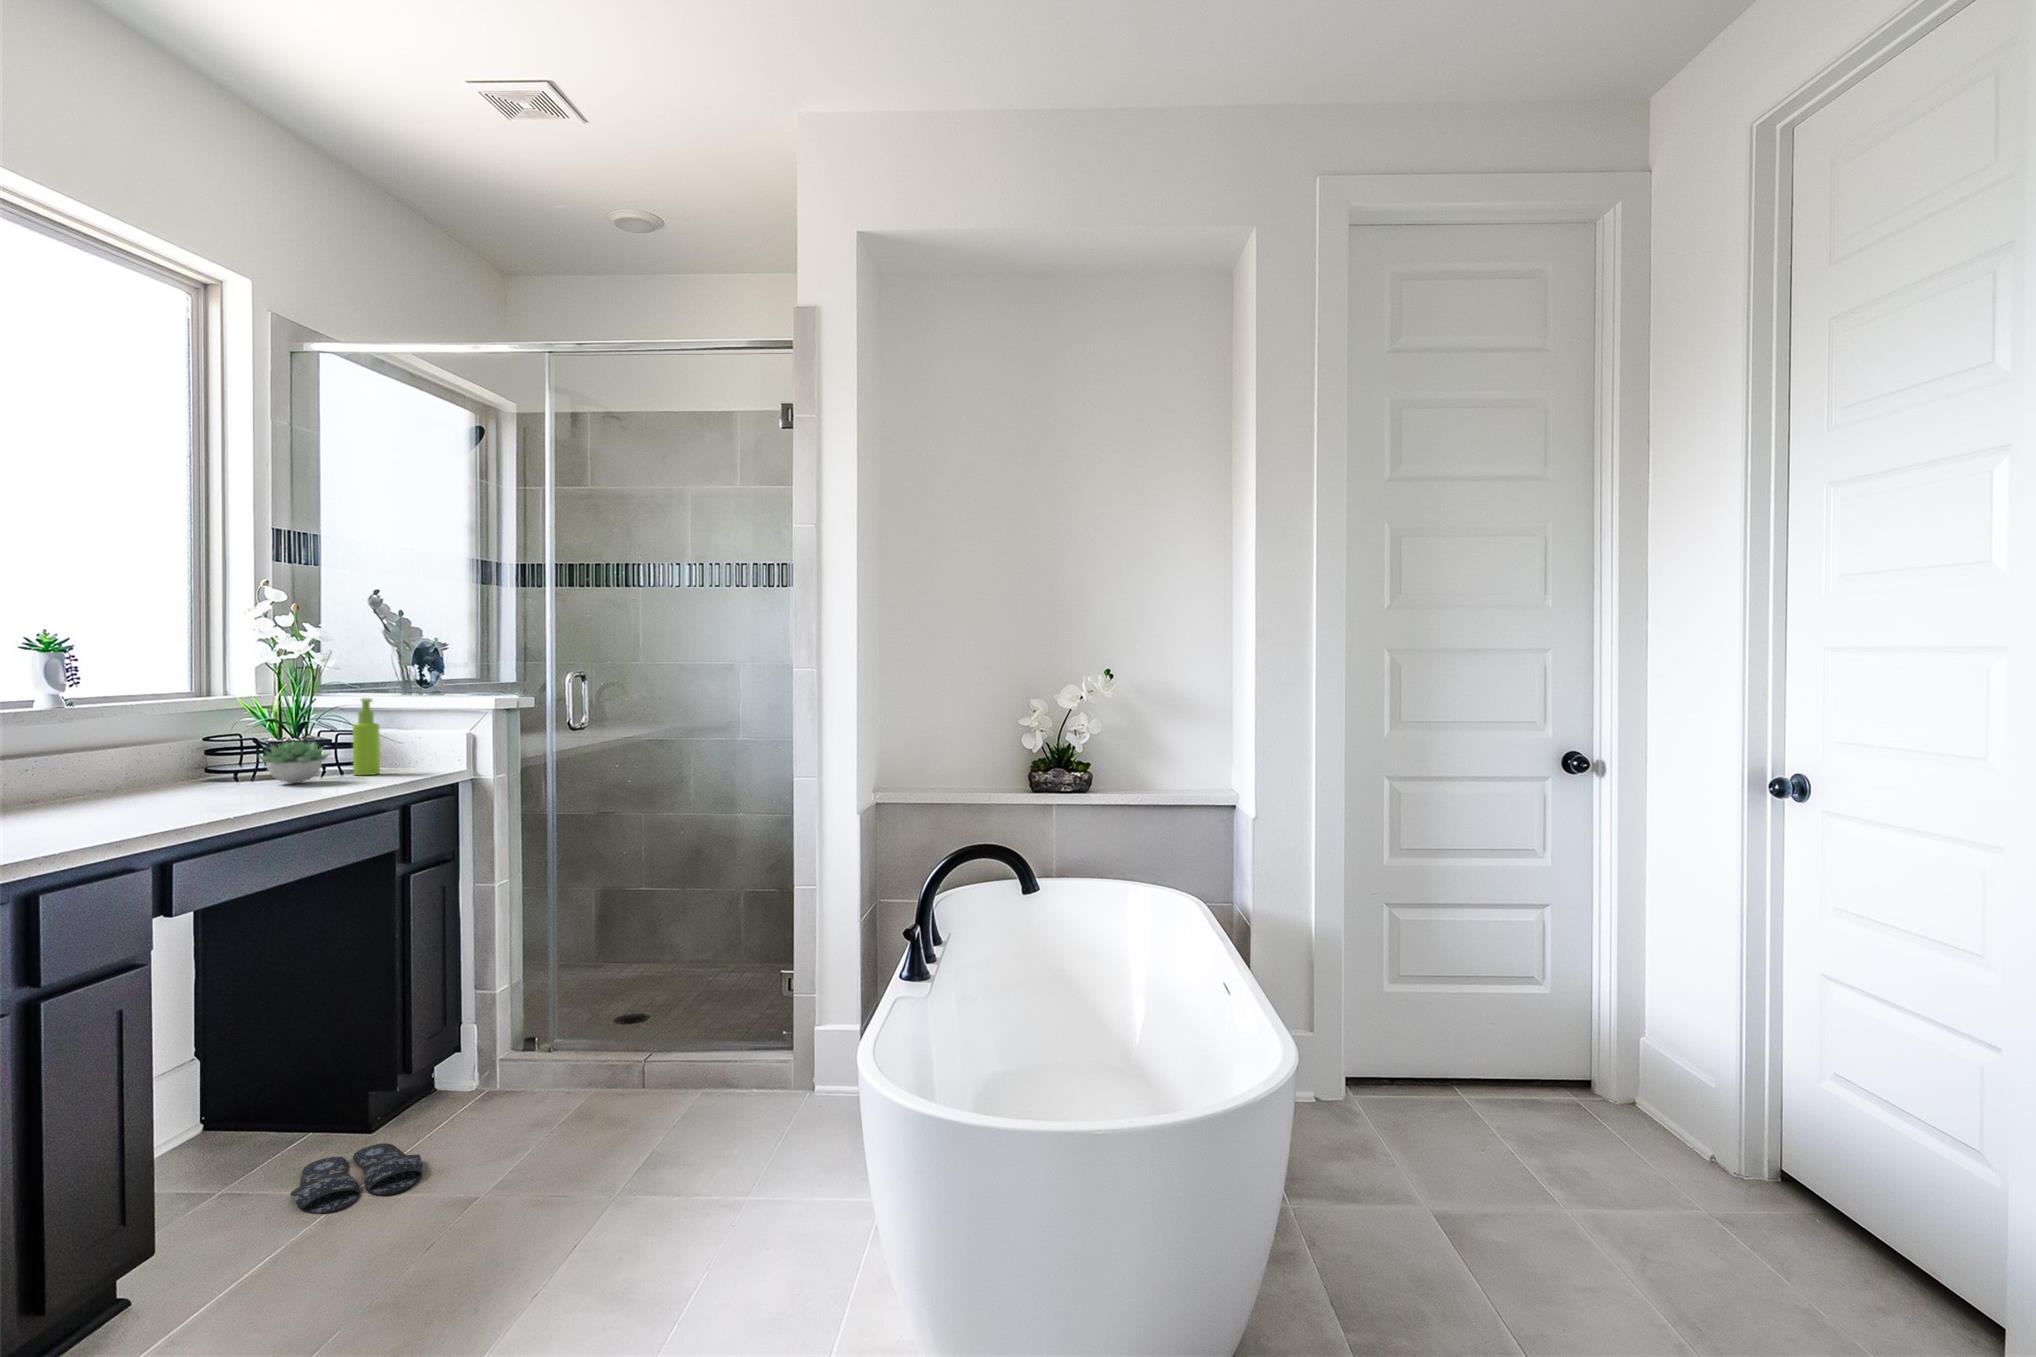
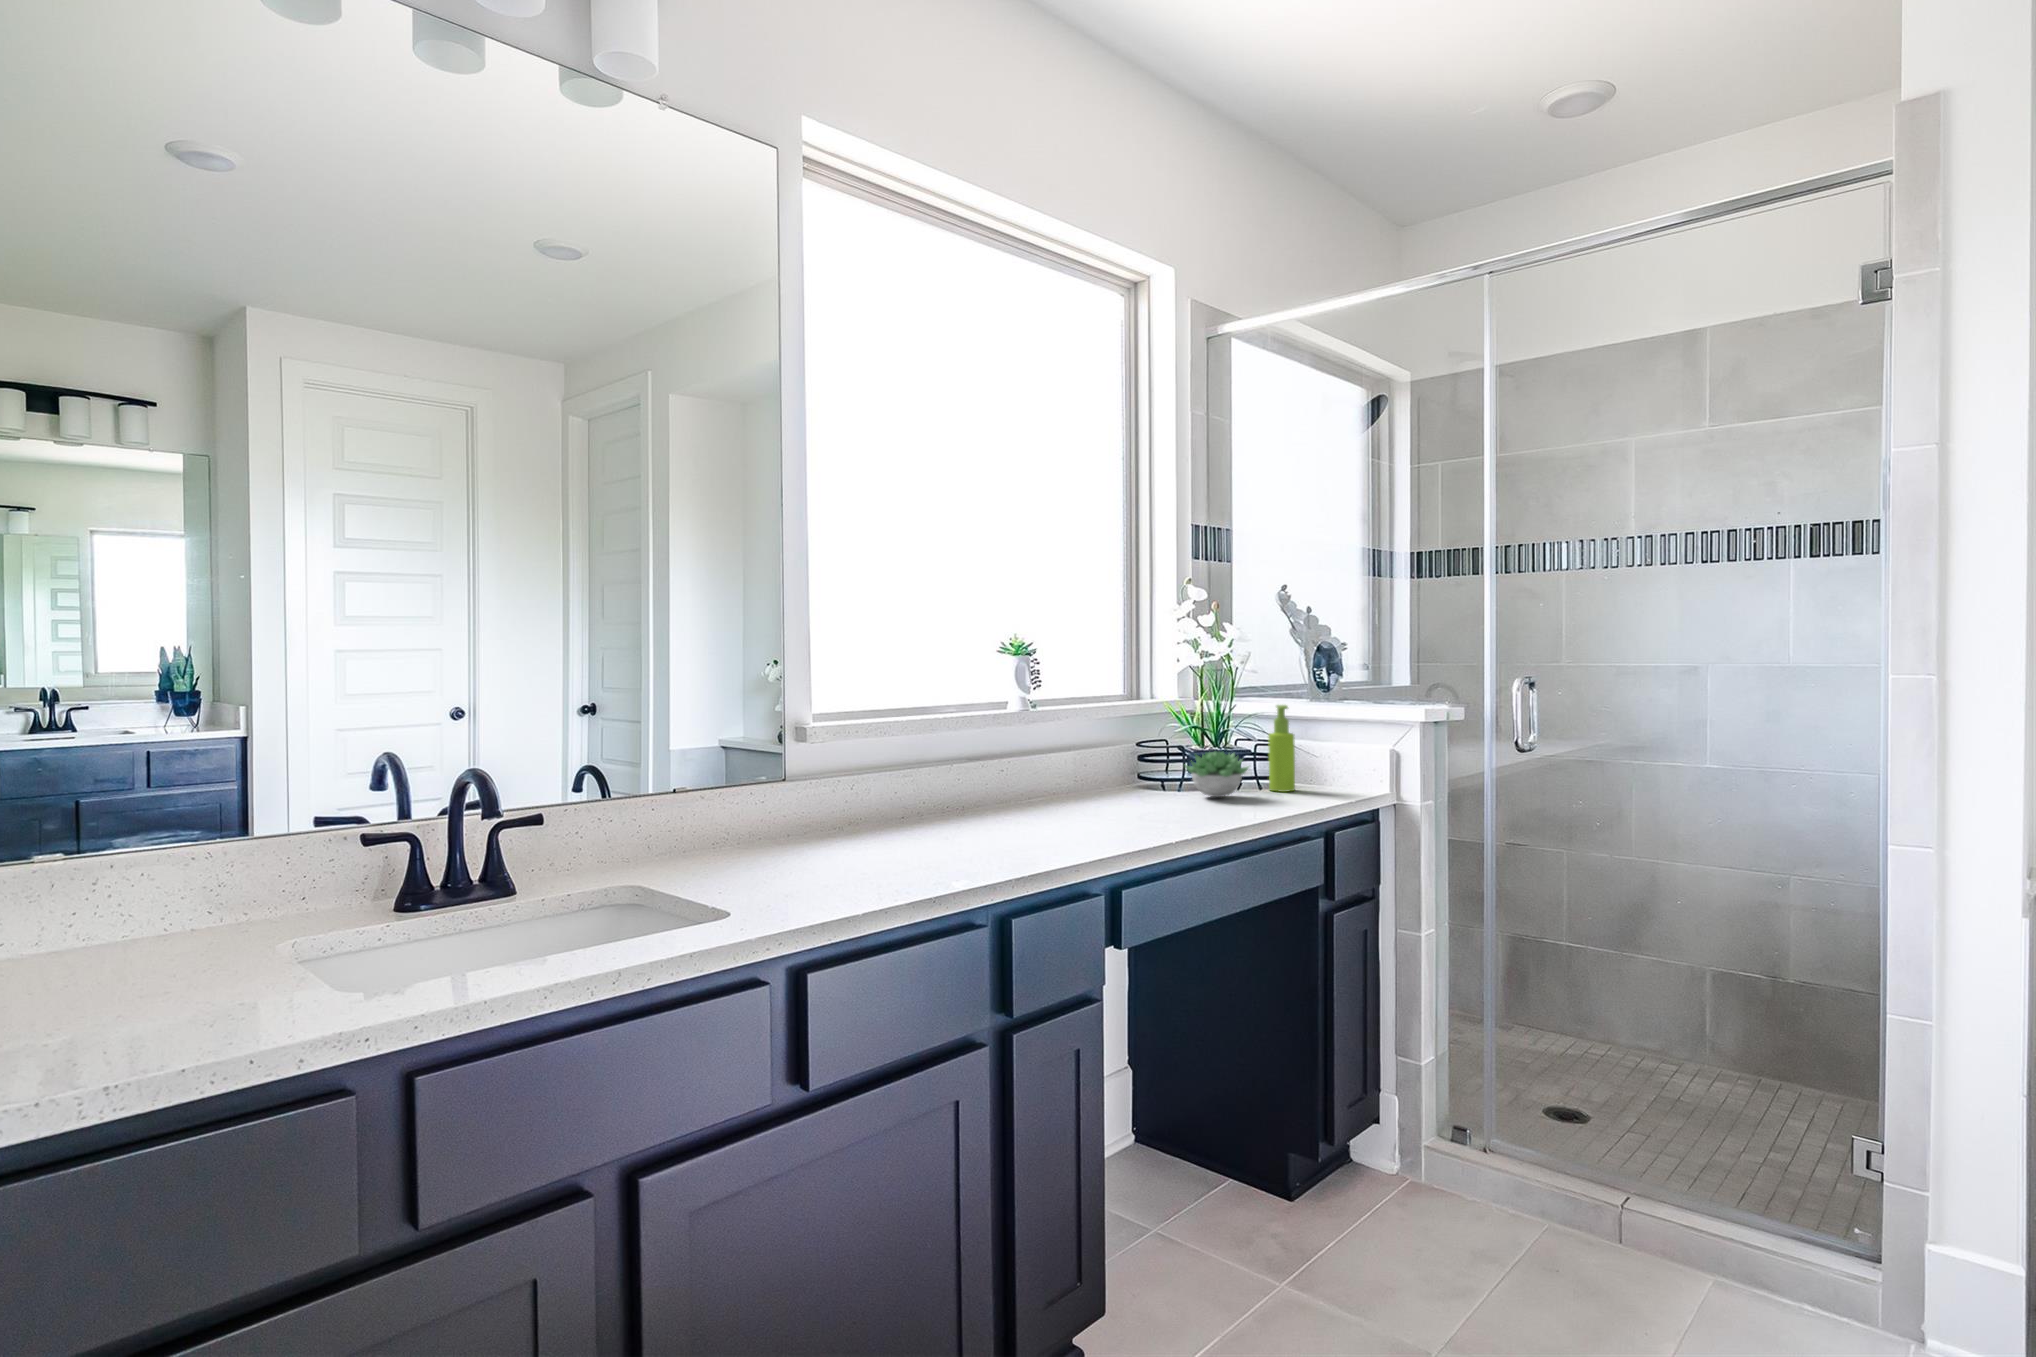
slippers: present [290,1143,422,1214] -> none [1221,1225,1355,1314]

